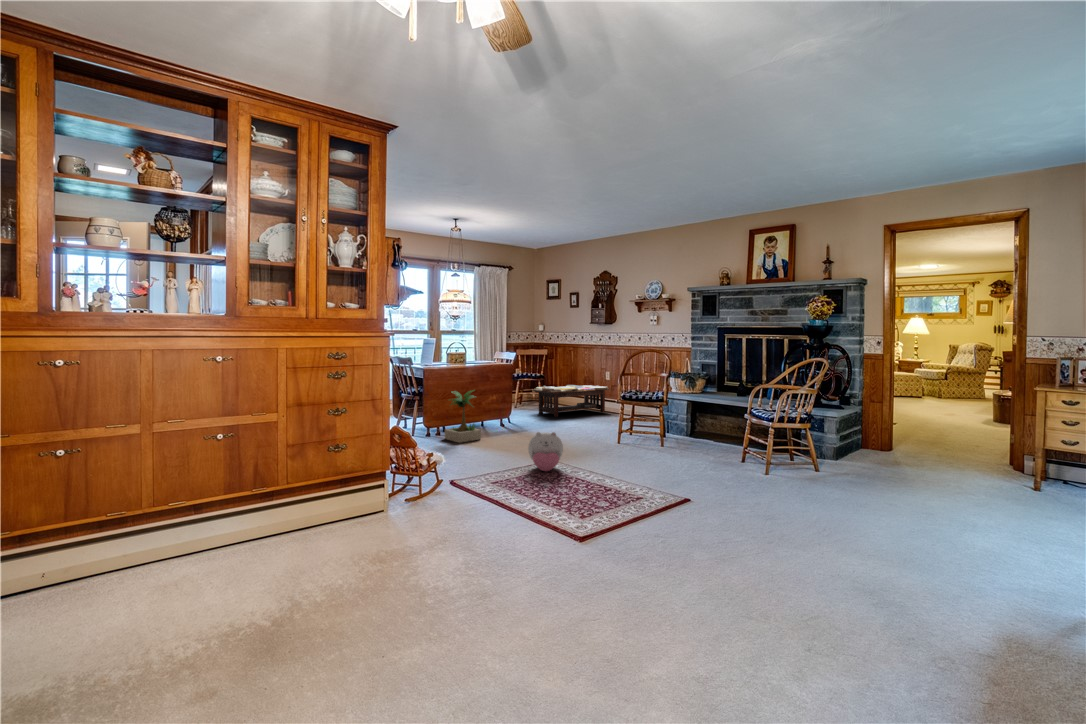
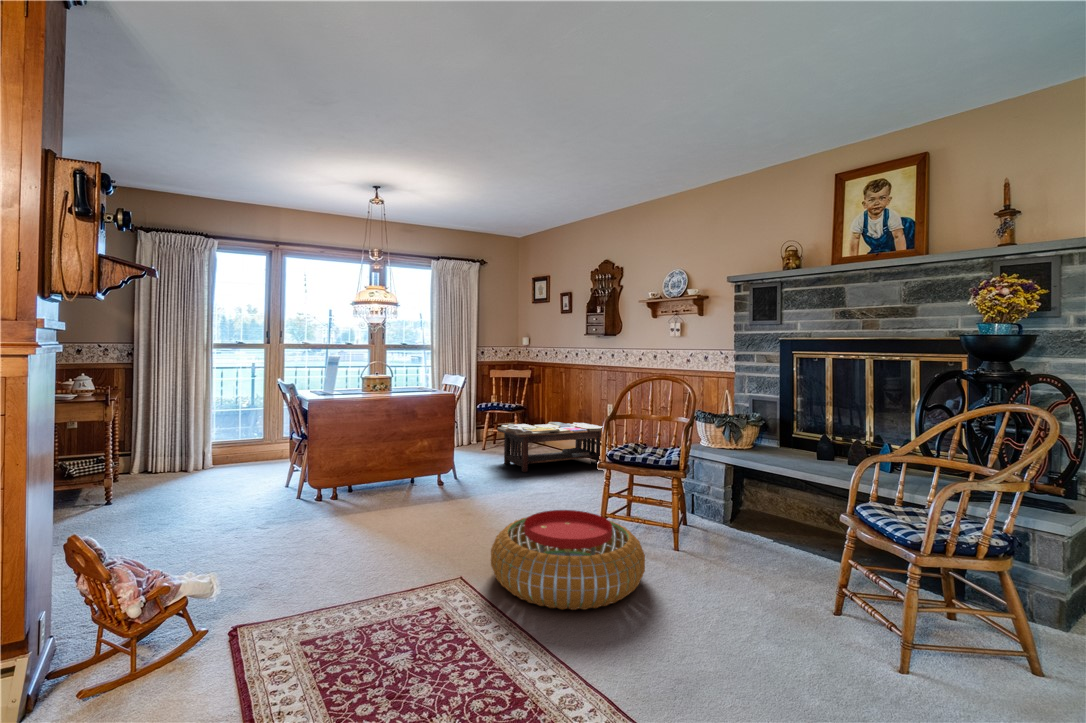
potted plant: present [445,391,481,443] -> none [303,435,370,531]
pouf: none [571,422,649,461] -> present [491,510,645,610]
plush toy: present [528,432,563,471] -> none [361,551,444,649]

